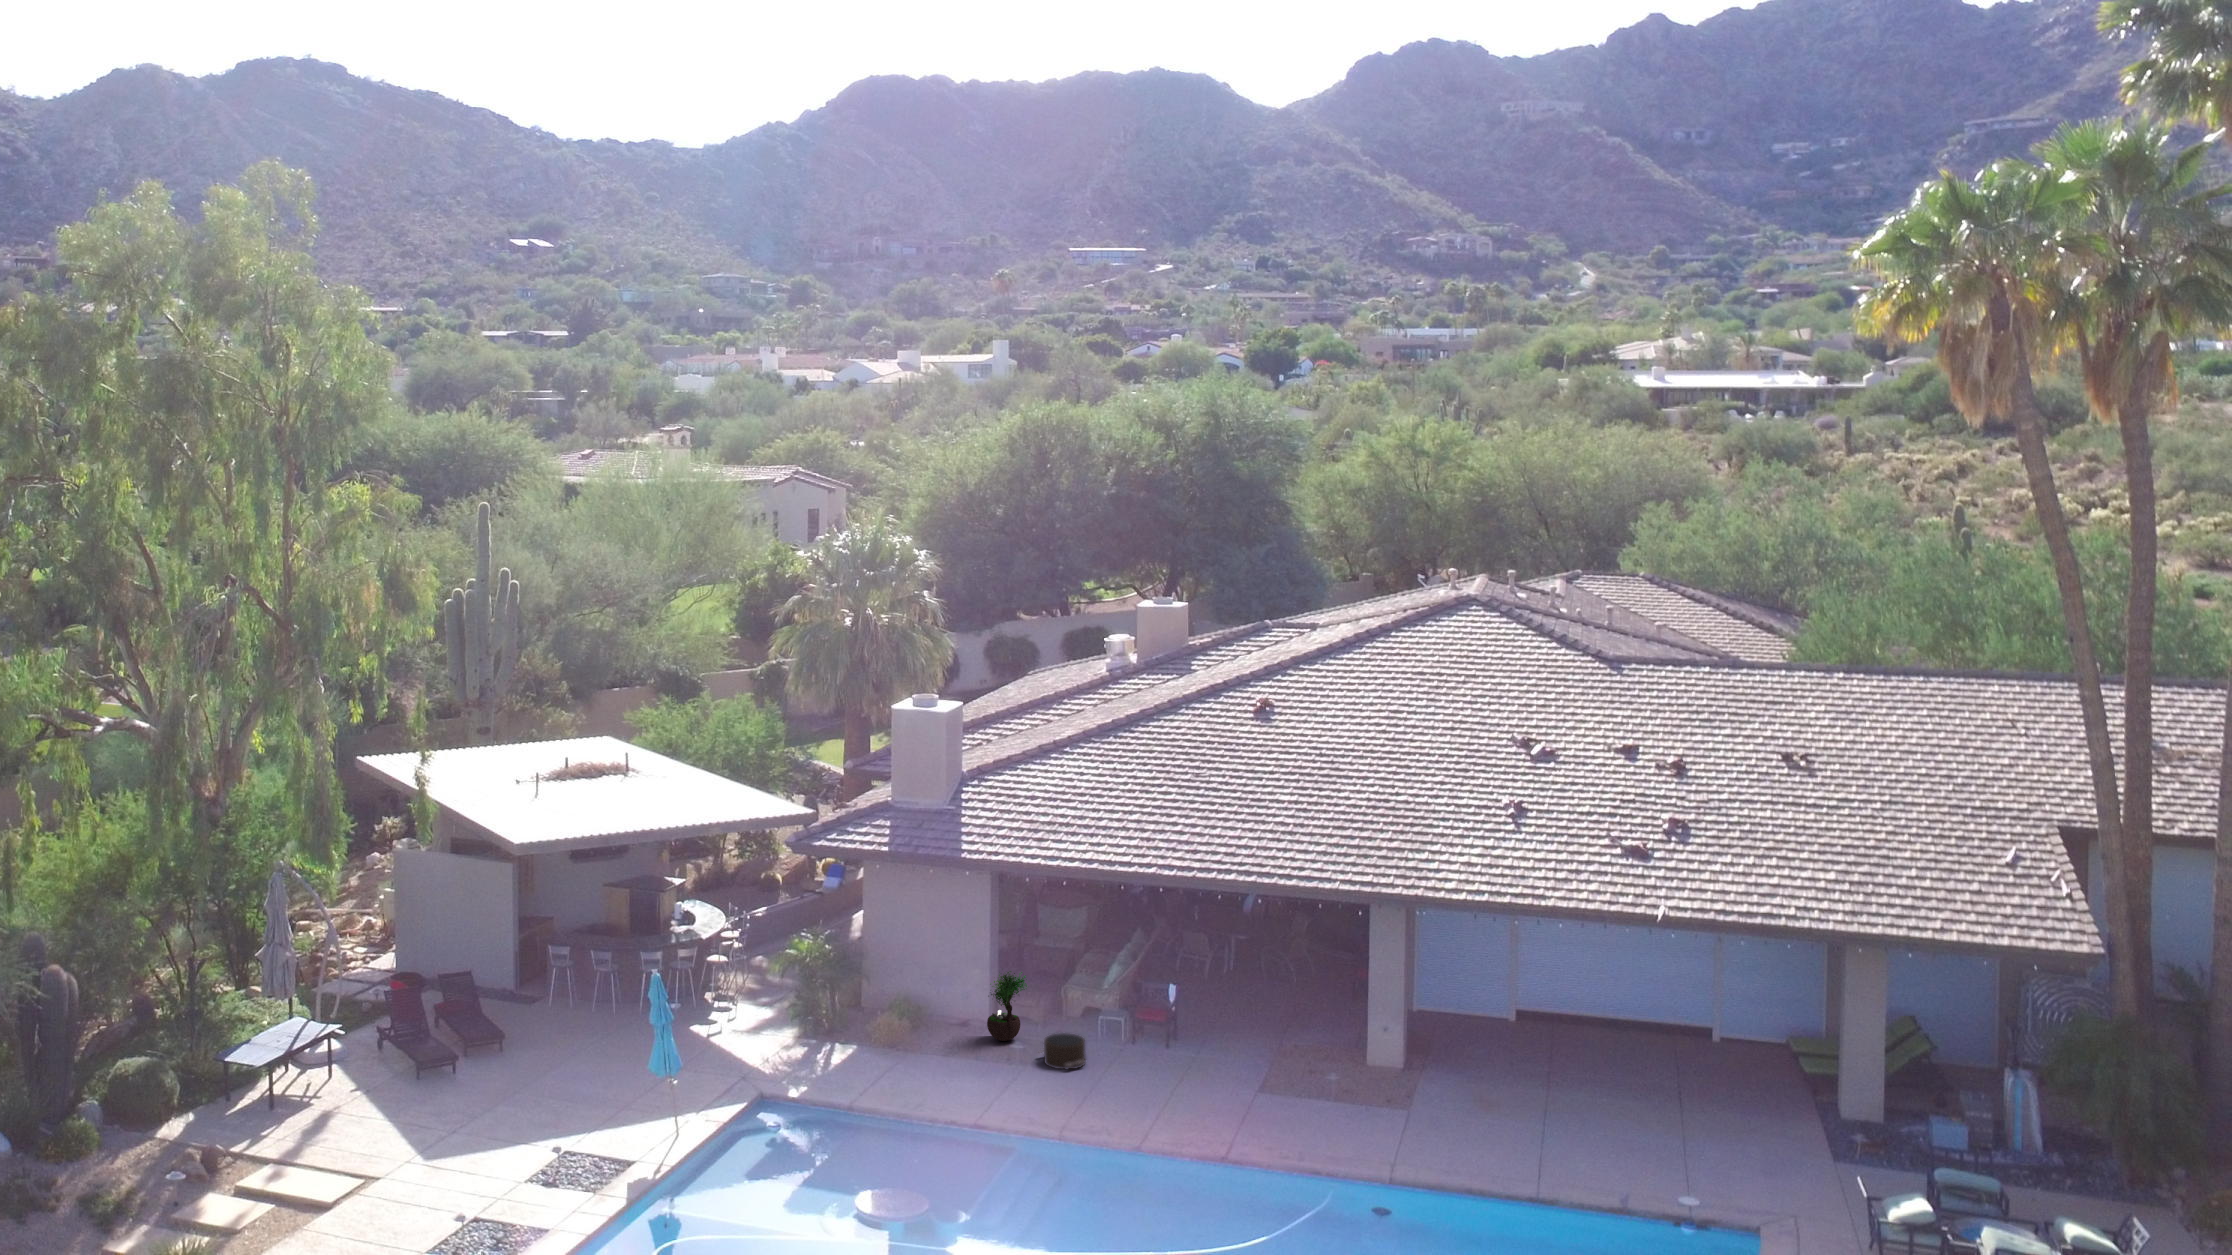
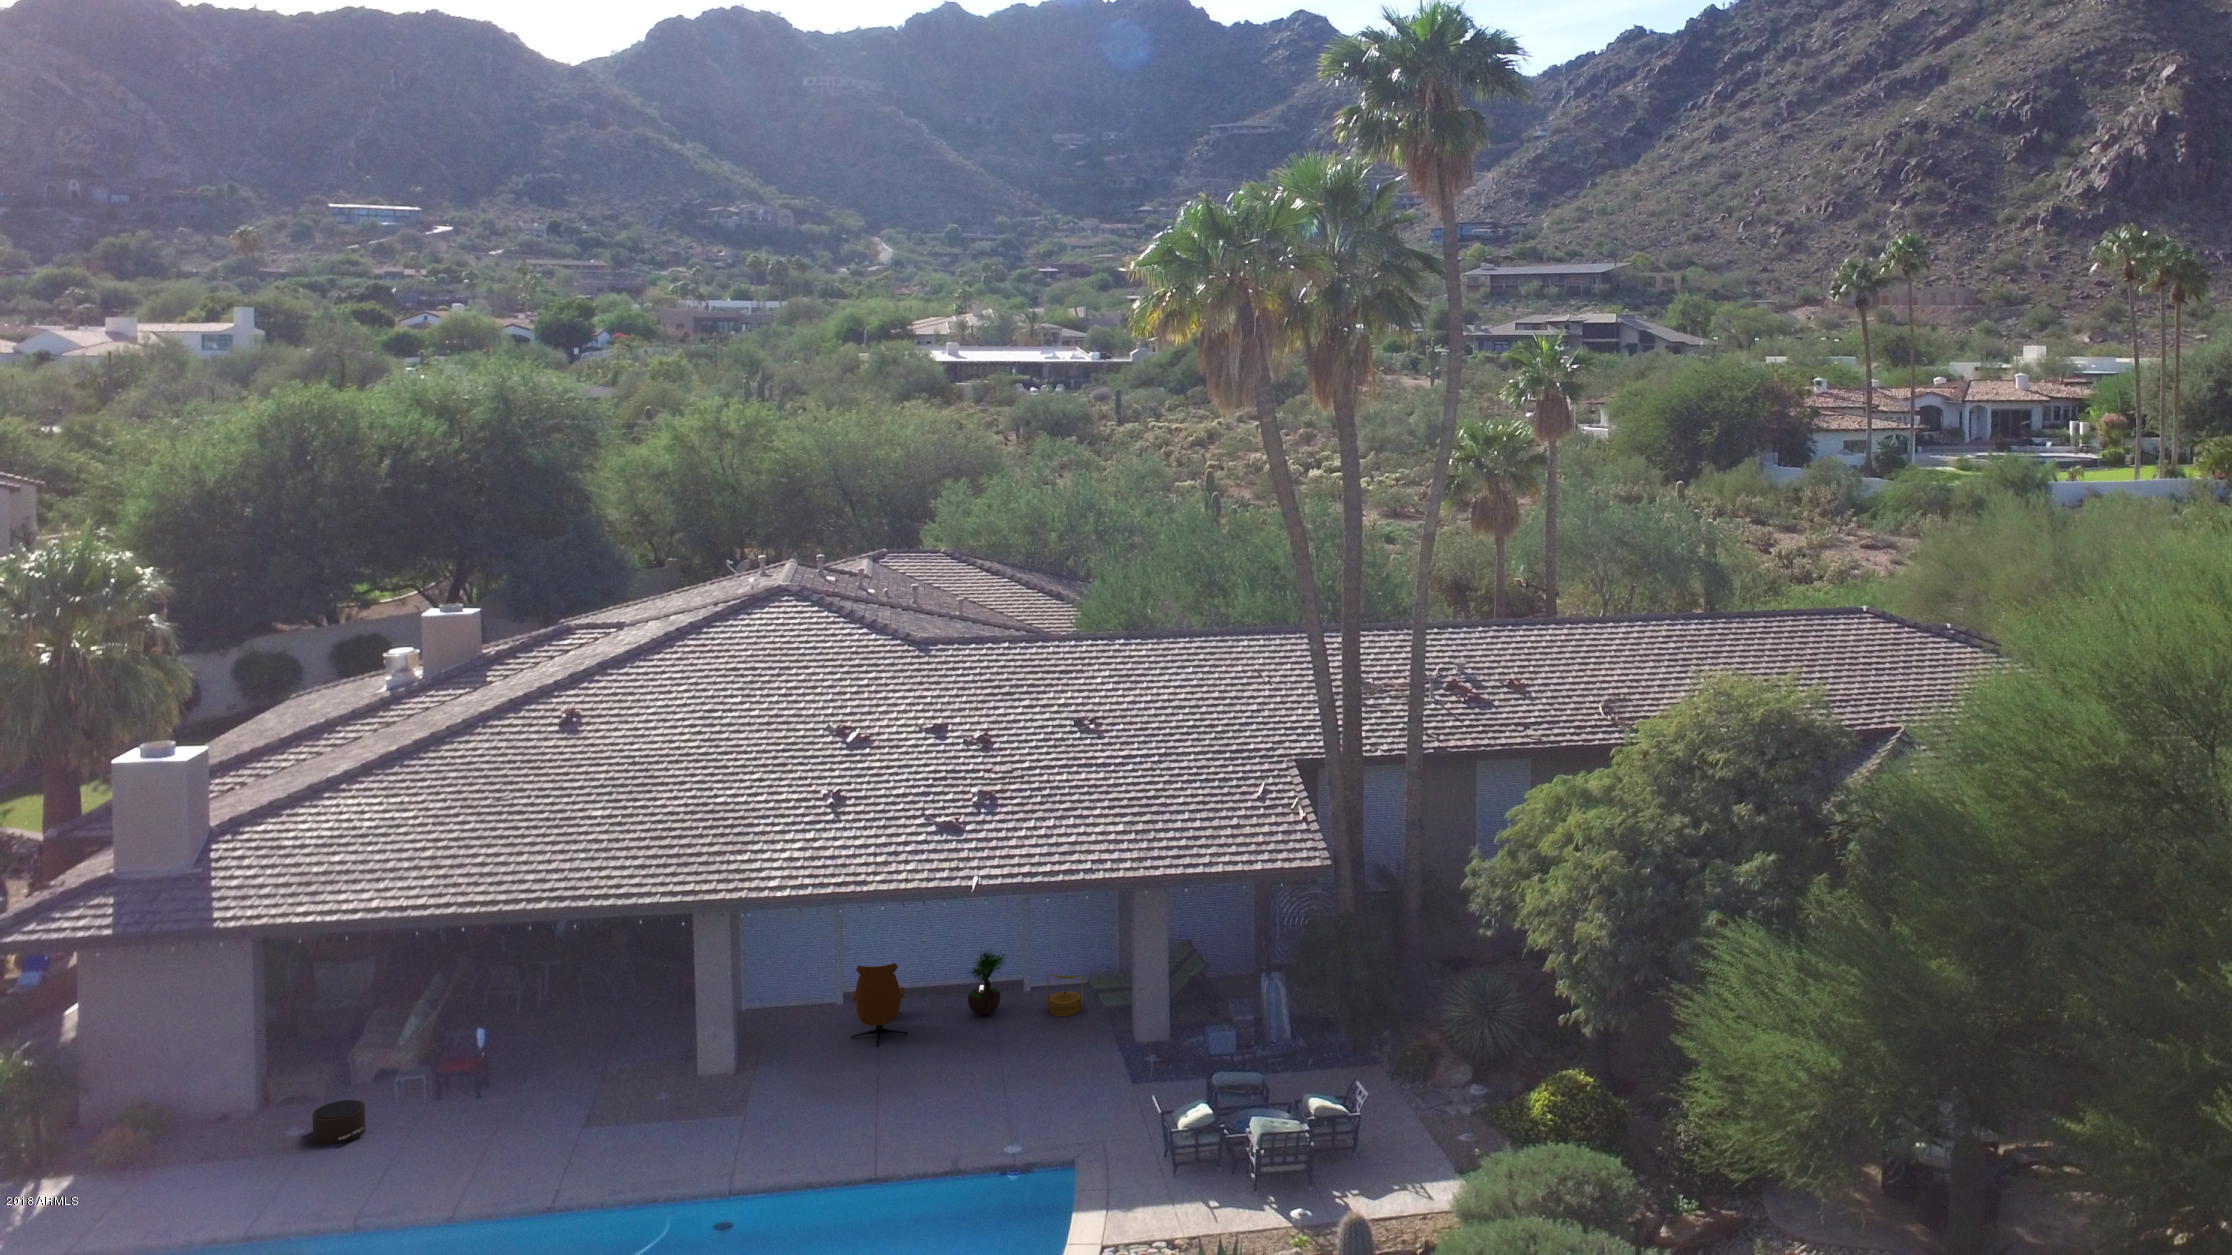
potted tree: present [987,971,1027,1041] -> present [968,949,1005,1015]
lounge chair: none [1531,991,1591,1082] -> present [851,963,907,1047]
woven basket: none [1752,1041,1795,1090] -> present [1047,975,1084,1016]

